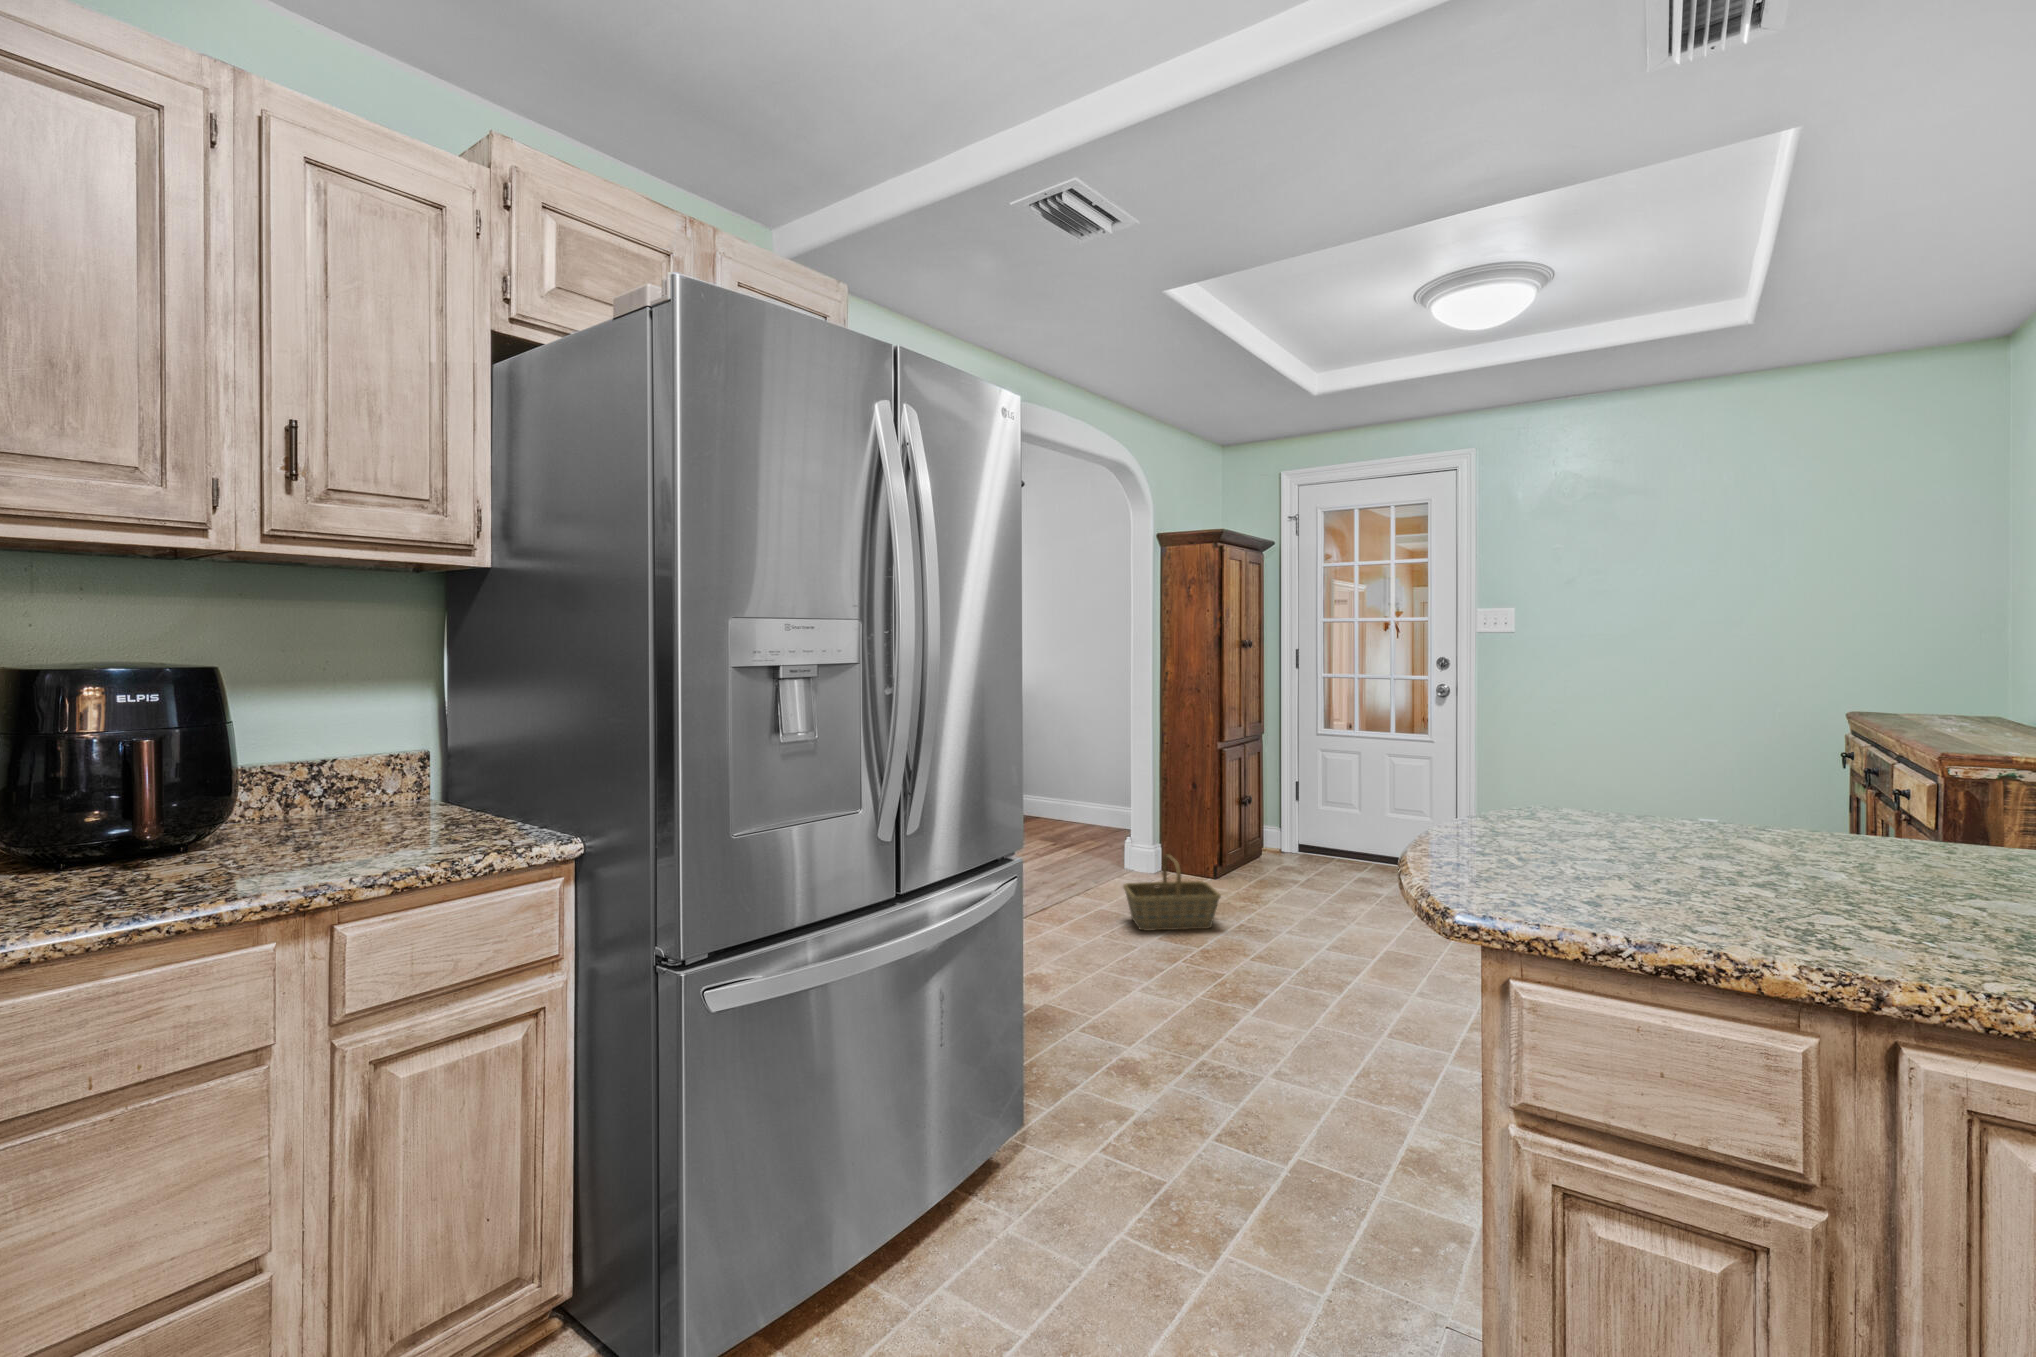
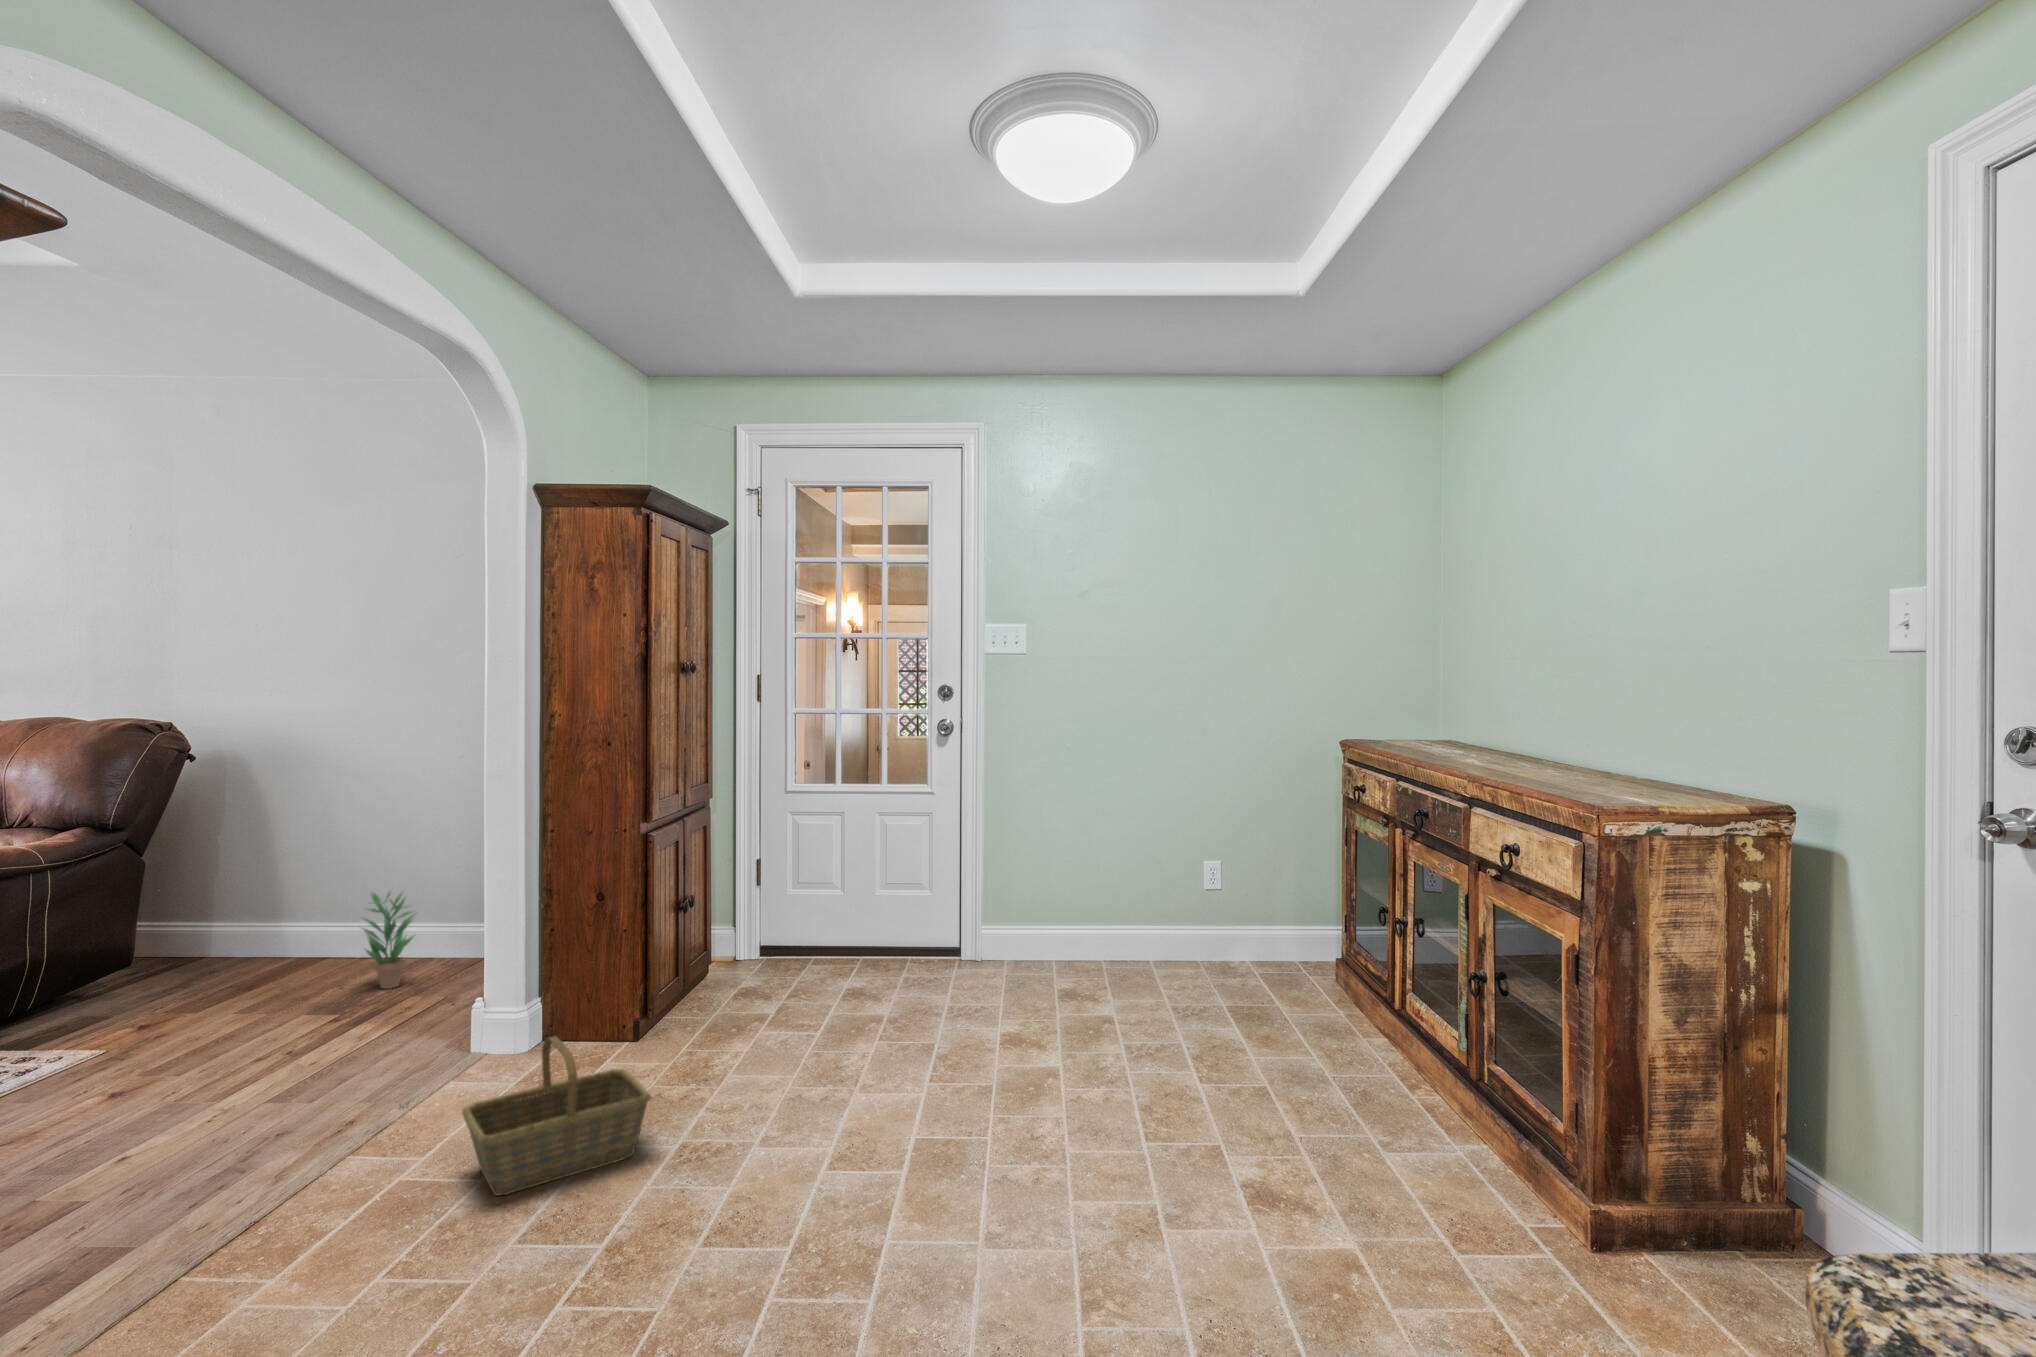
potted plant: none [1060,777,1091,836] -> present [363,892,415,989]

